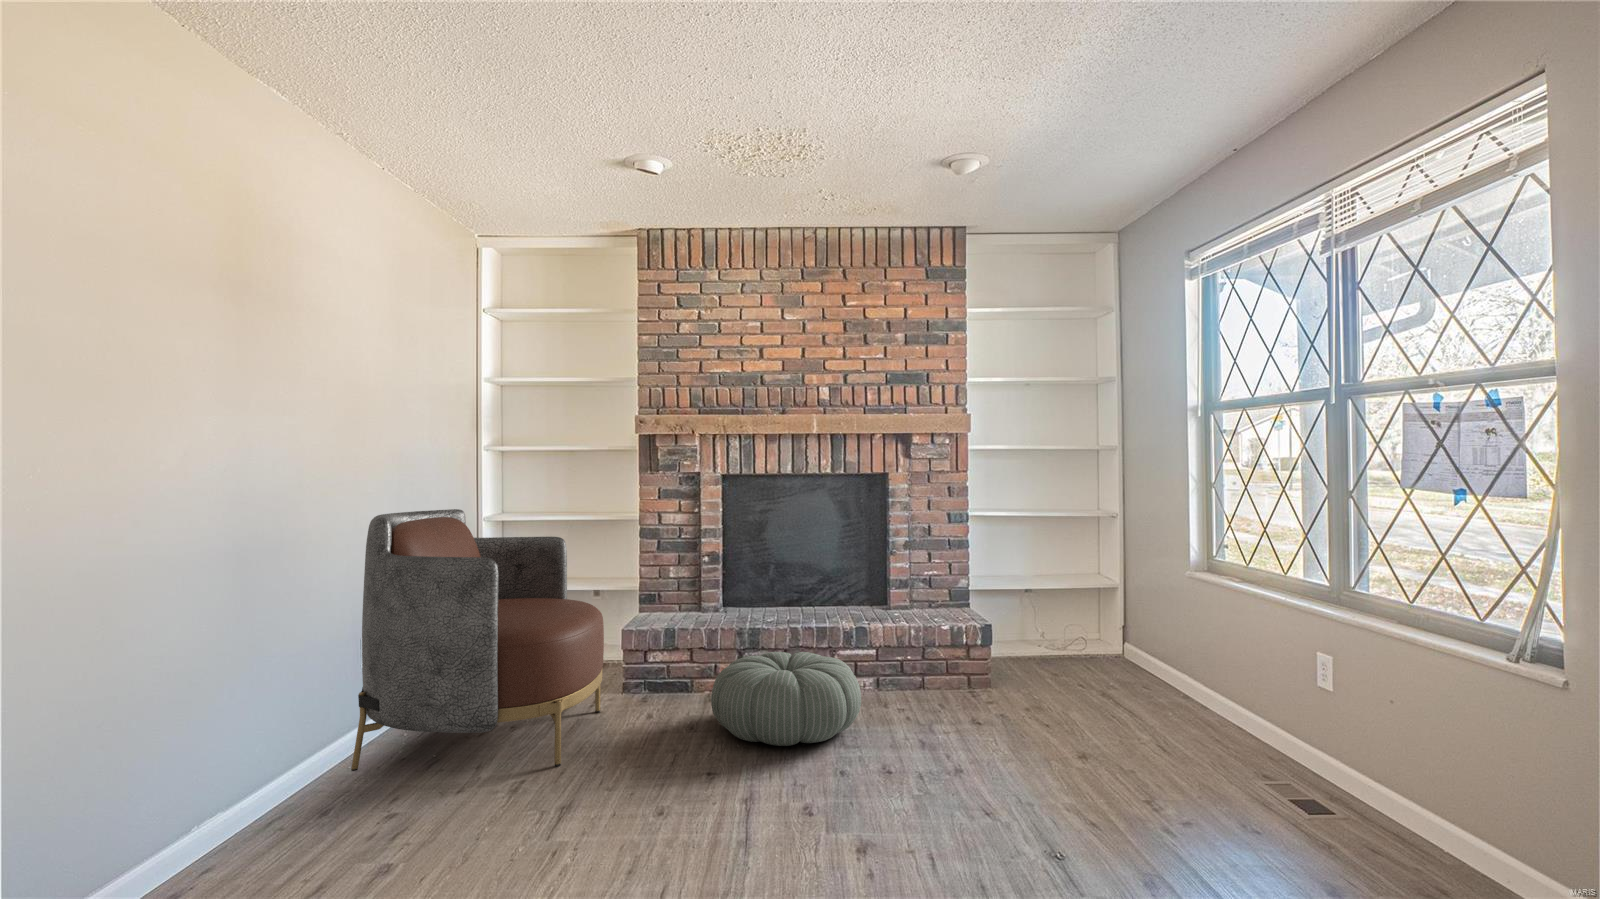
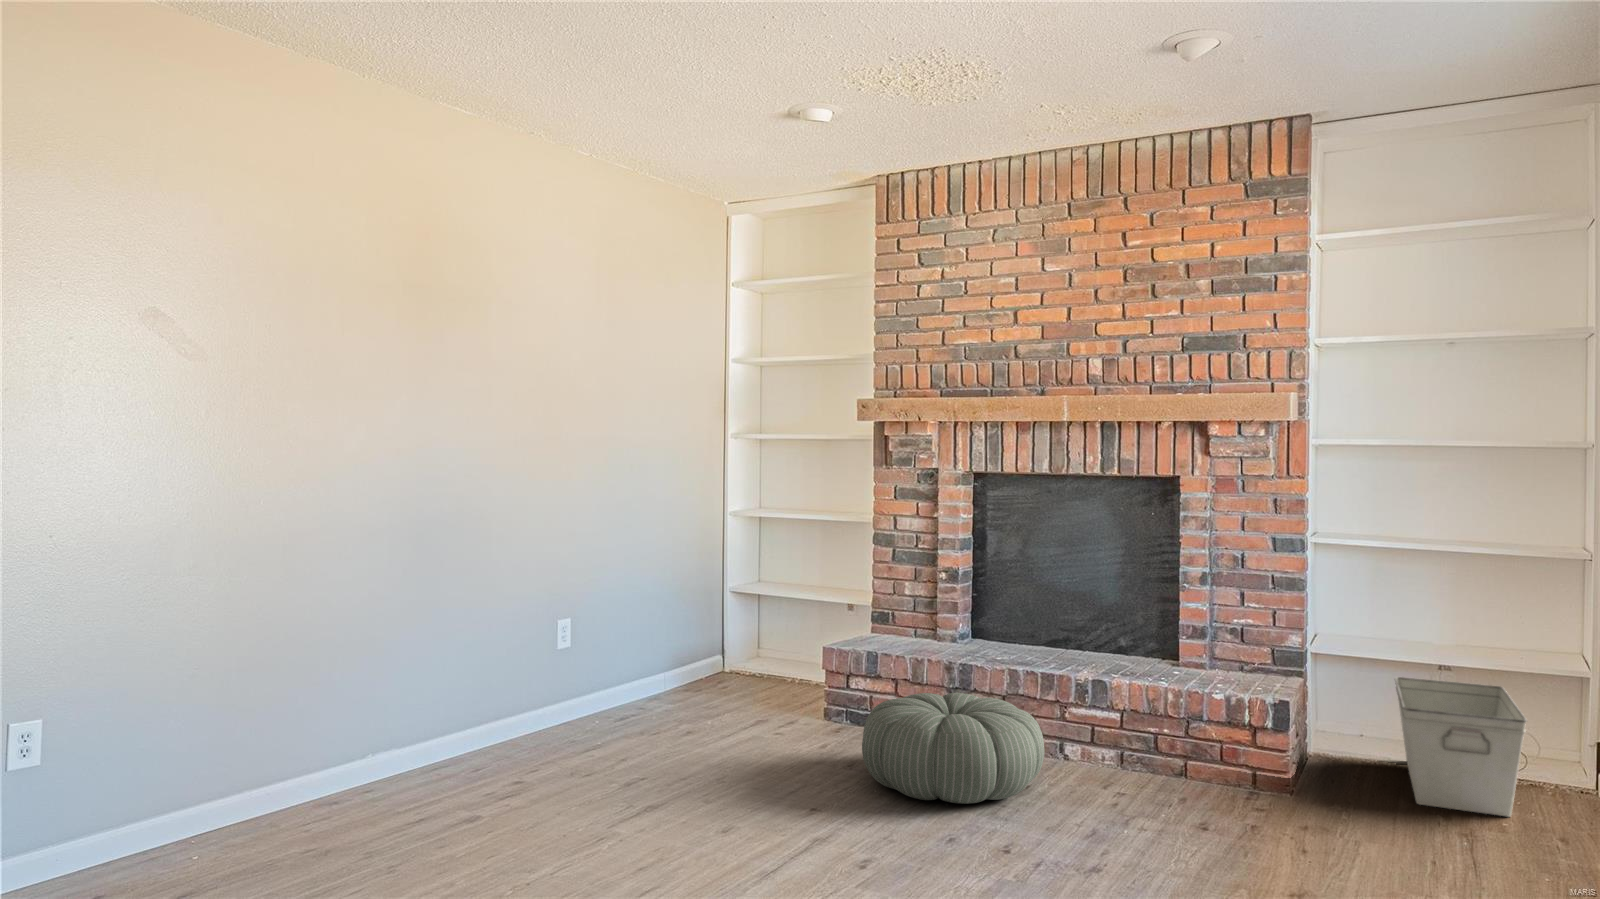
armchair: present [351,509,604,771] -> none [537,502,785,771]
storage bin: none [1009,599,1112,680] -> present [1395,677,1527,817]

